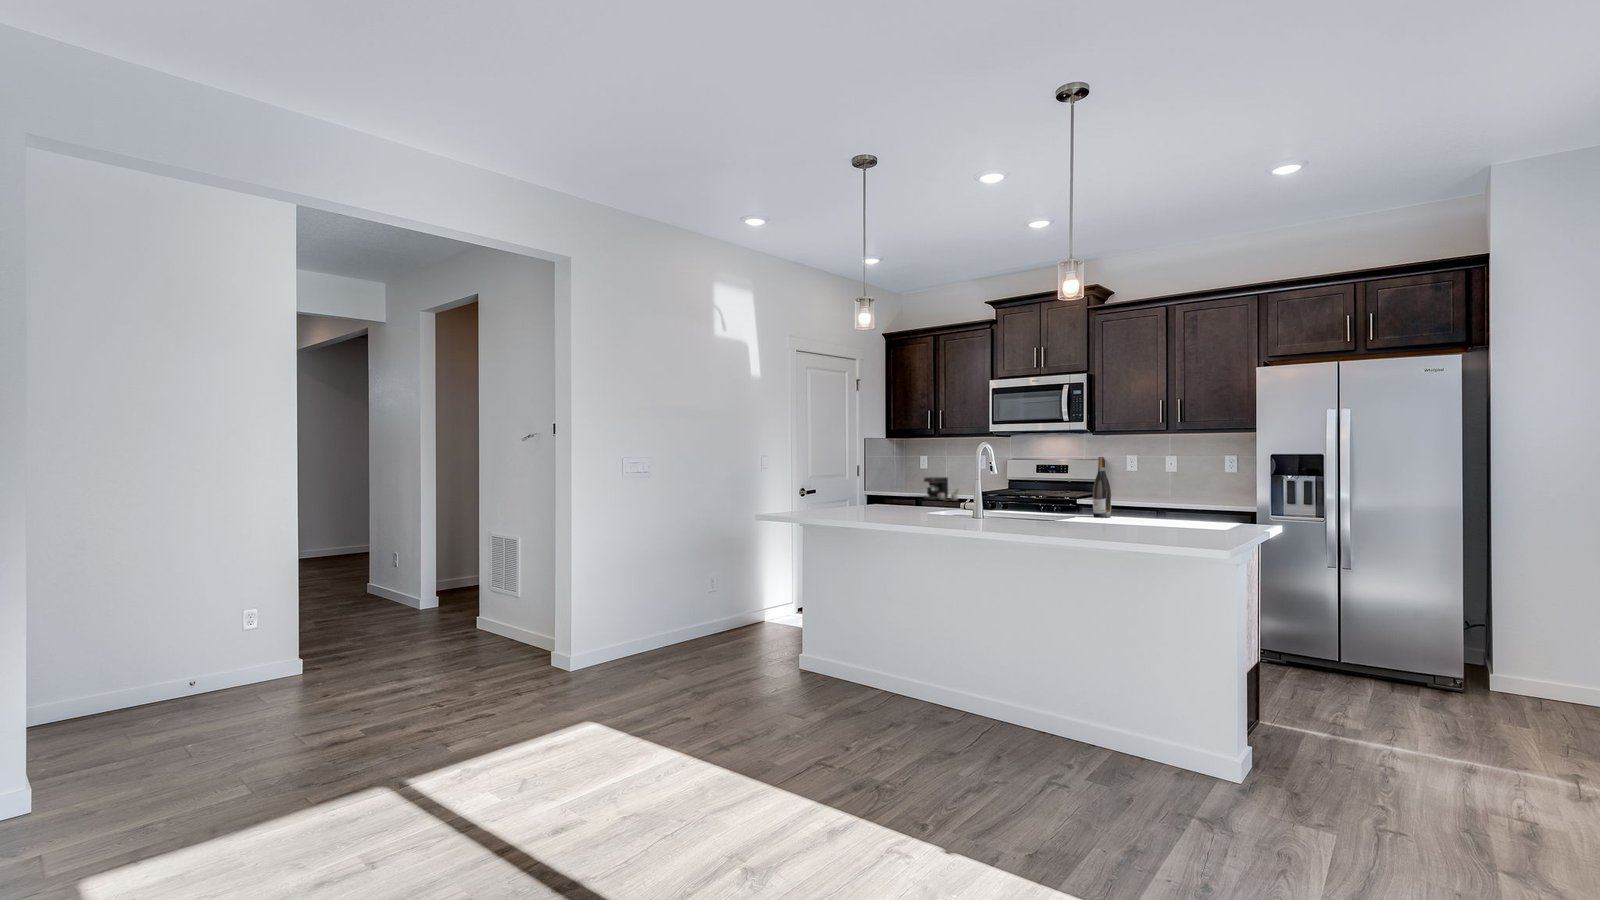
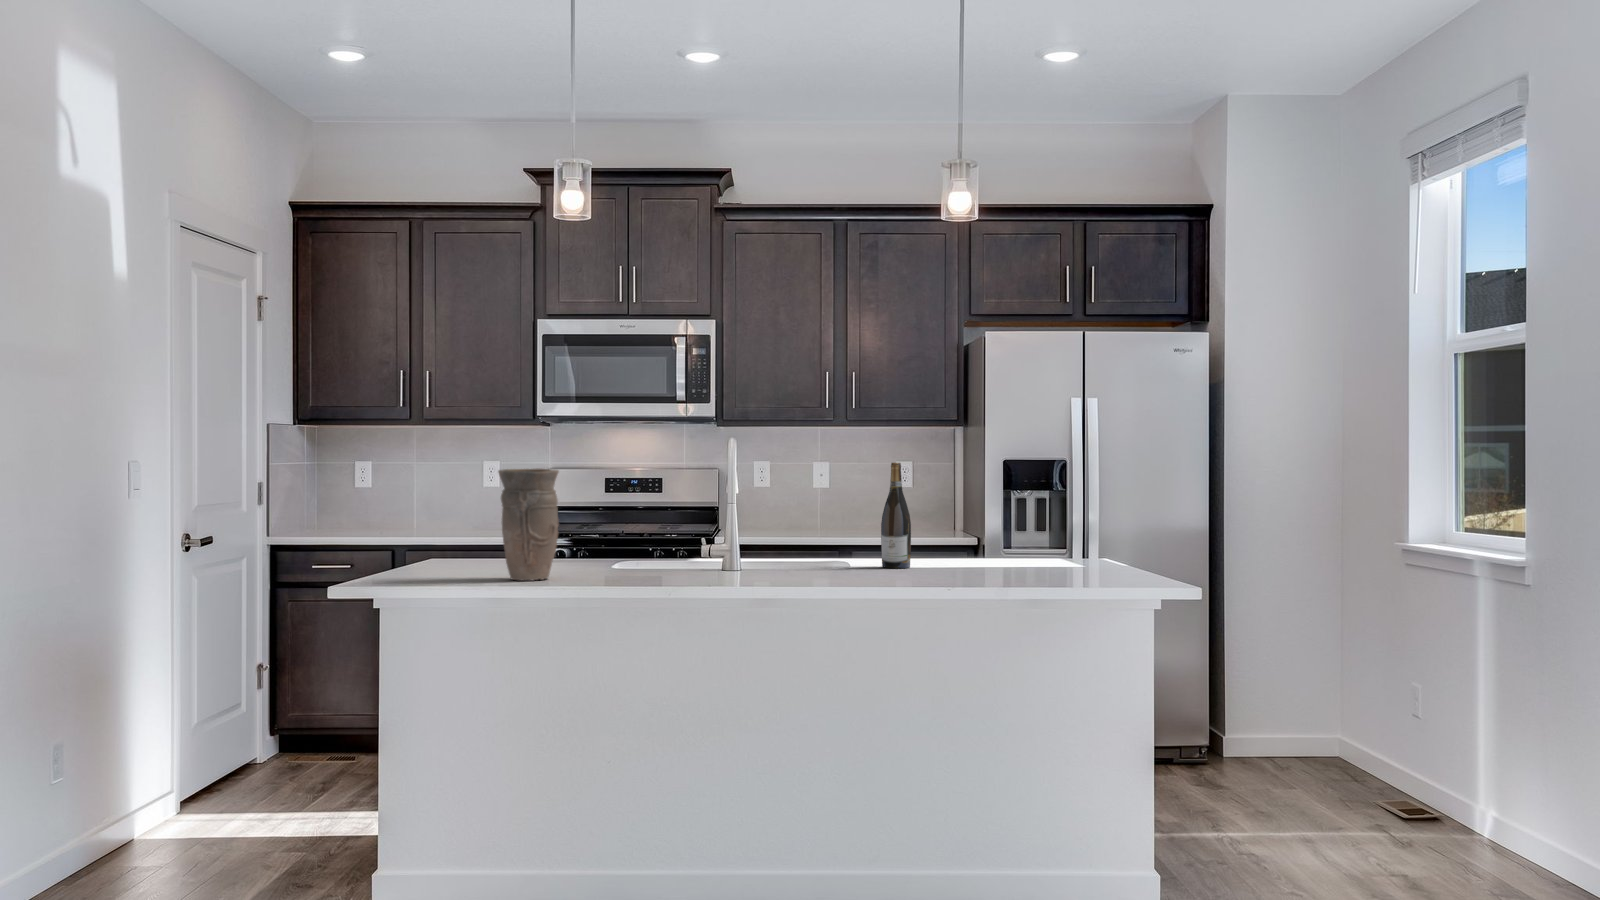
vase: none [885,460,913,512] -> present [498,468,559,581]
coffee maker: present [924,477,958,501] -> none [400,500,482,545]

